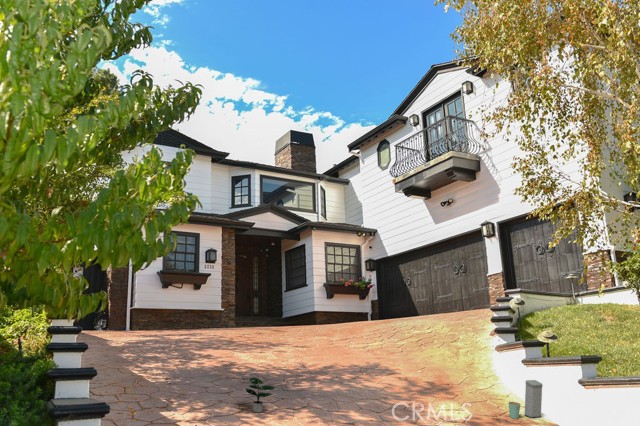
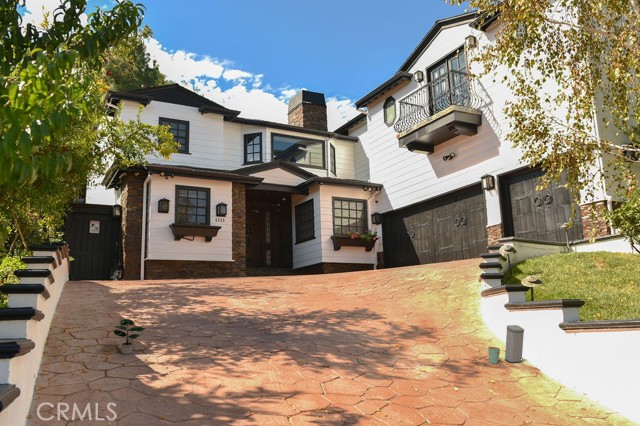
potted plant: present [245,378,275,413] -> present [113,319,146,354]

